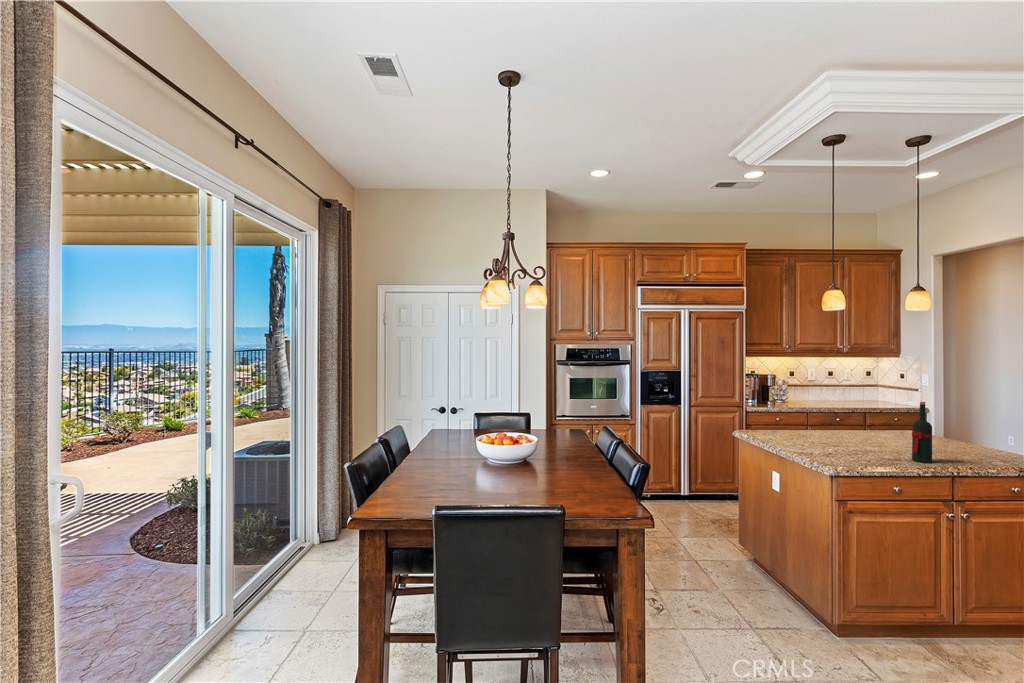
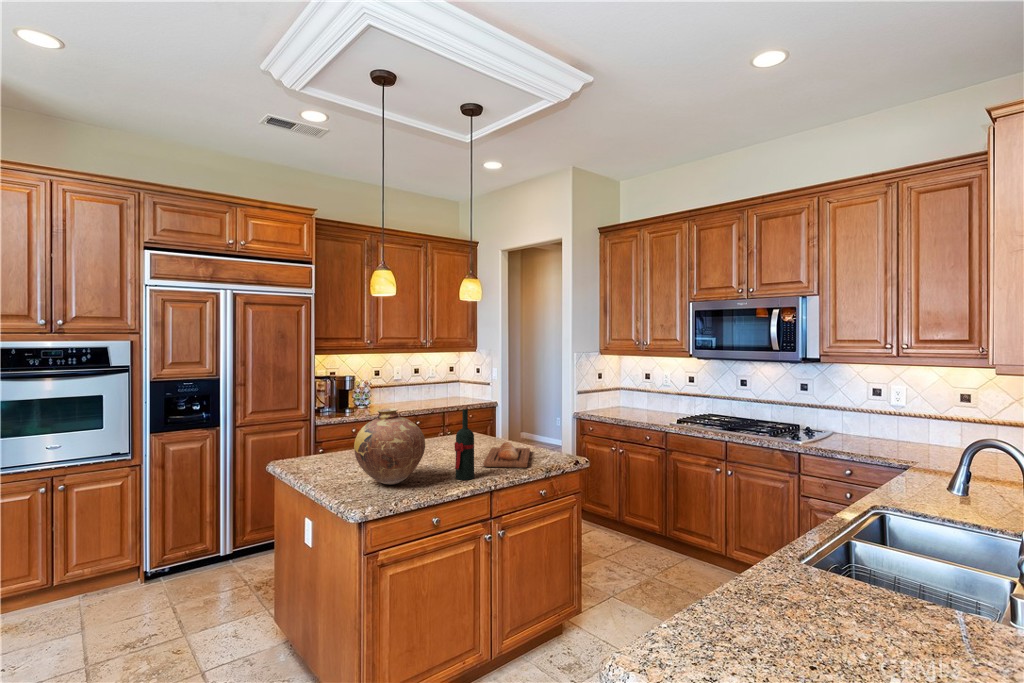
vase: none [819,399,883,456] -> present [354,408,425,485]
bread loaf: none [938,439,991,463] -> present [483,442,530,468]

